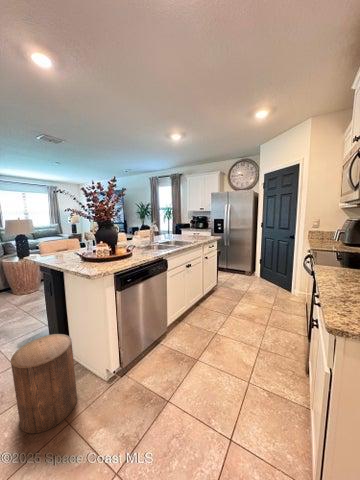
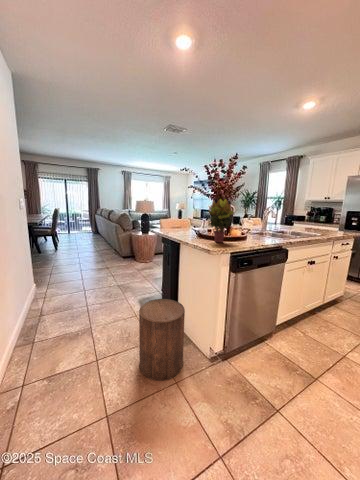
potted plant: none [88,221,117,264] -> present [208,199,234,242]

